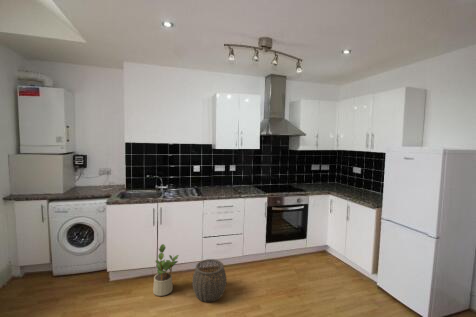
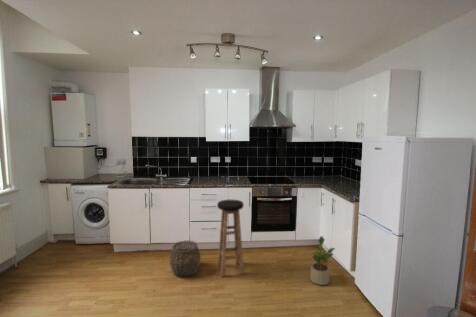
bar stool: none [241,211,273,296] -> present [217,199,244,277]
potted plant: present [153,244,179,296] -> present [310,236,335,285]

